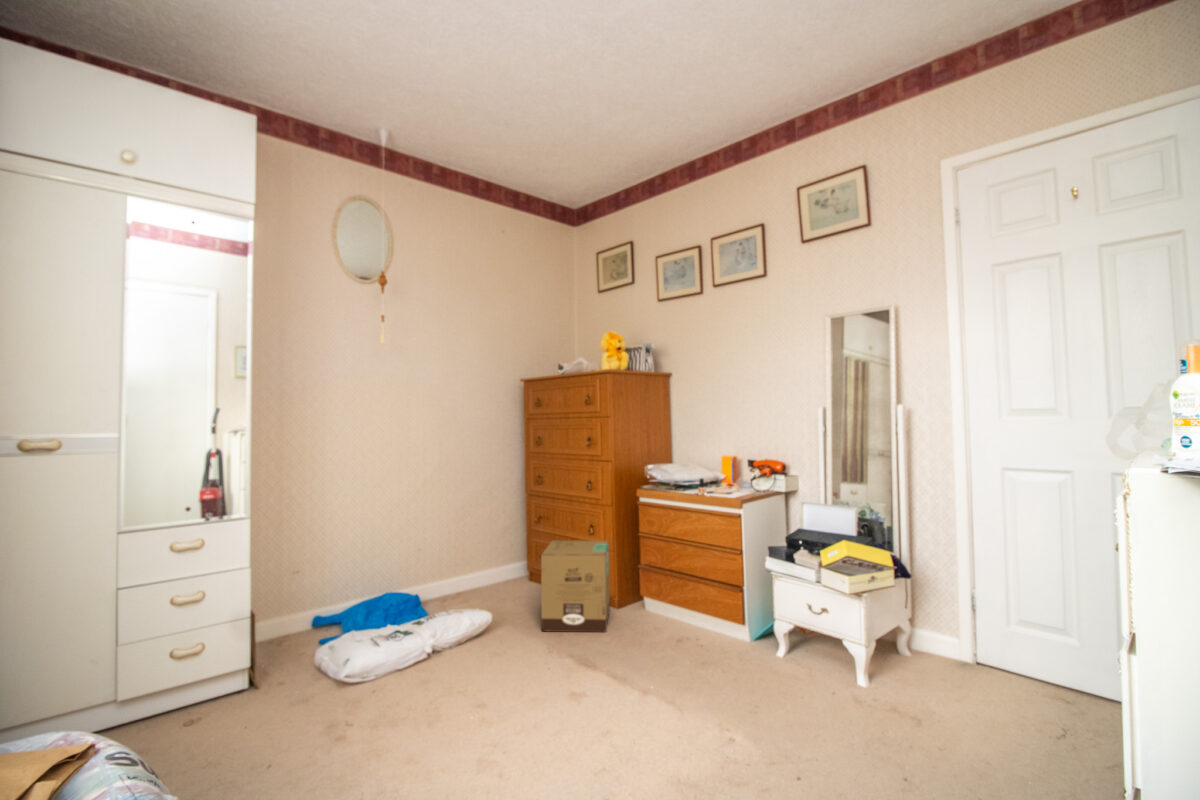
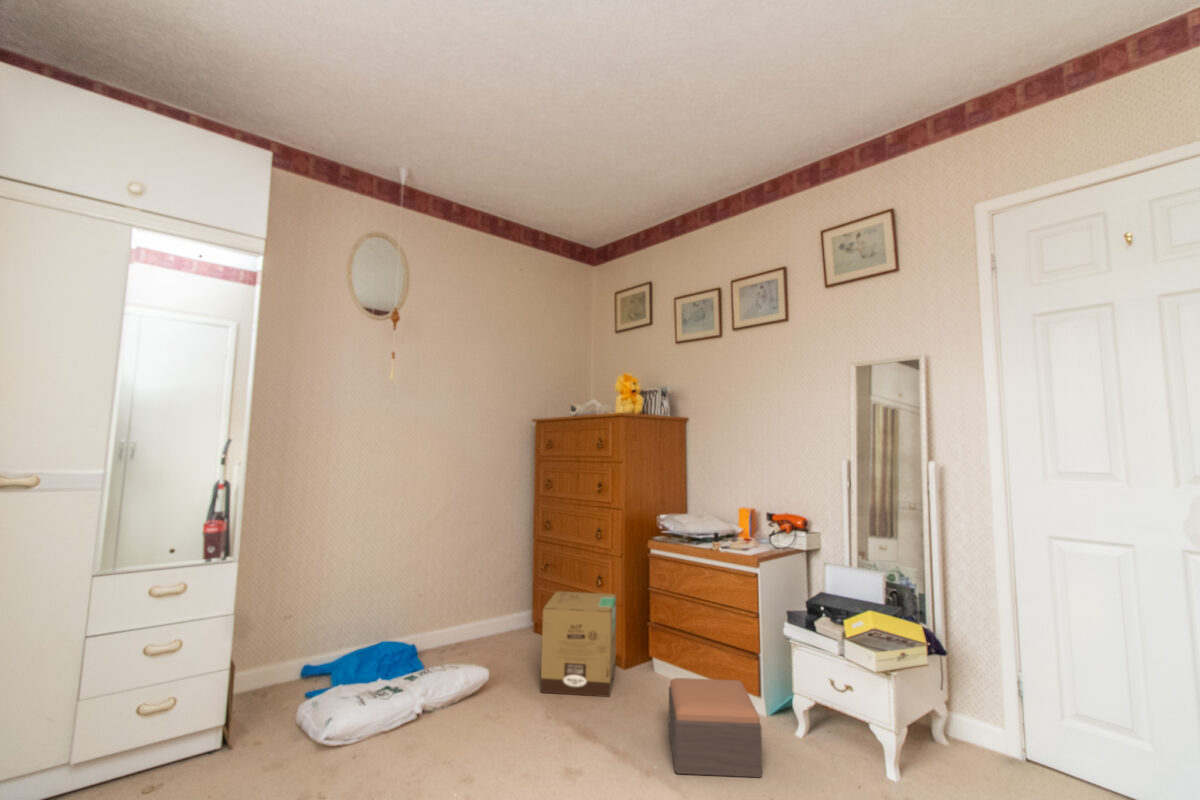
footstool: none [662,609,747,689] -> present [669,678,762,778]

